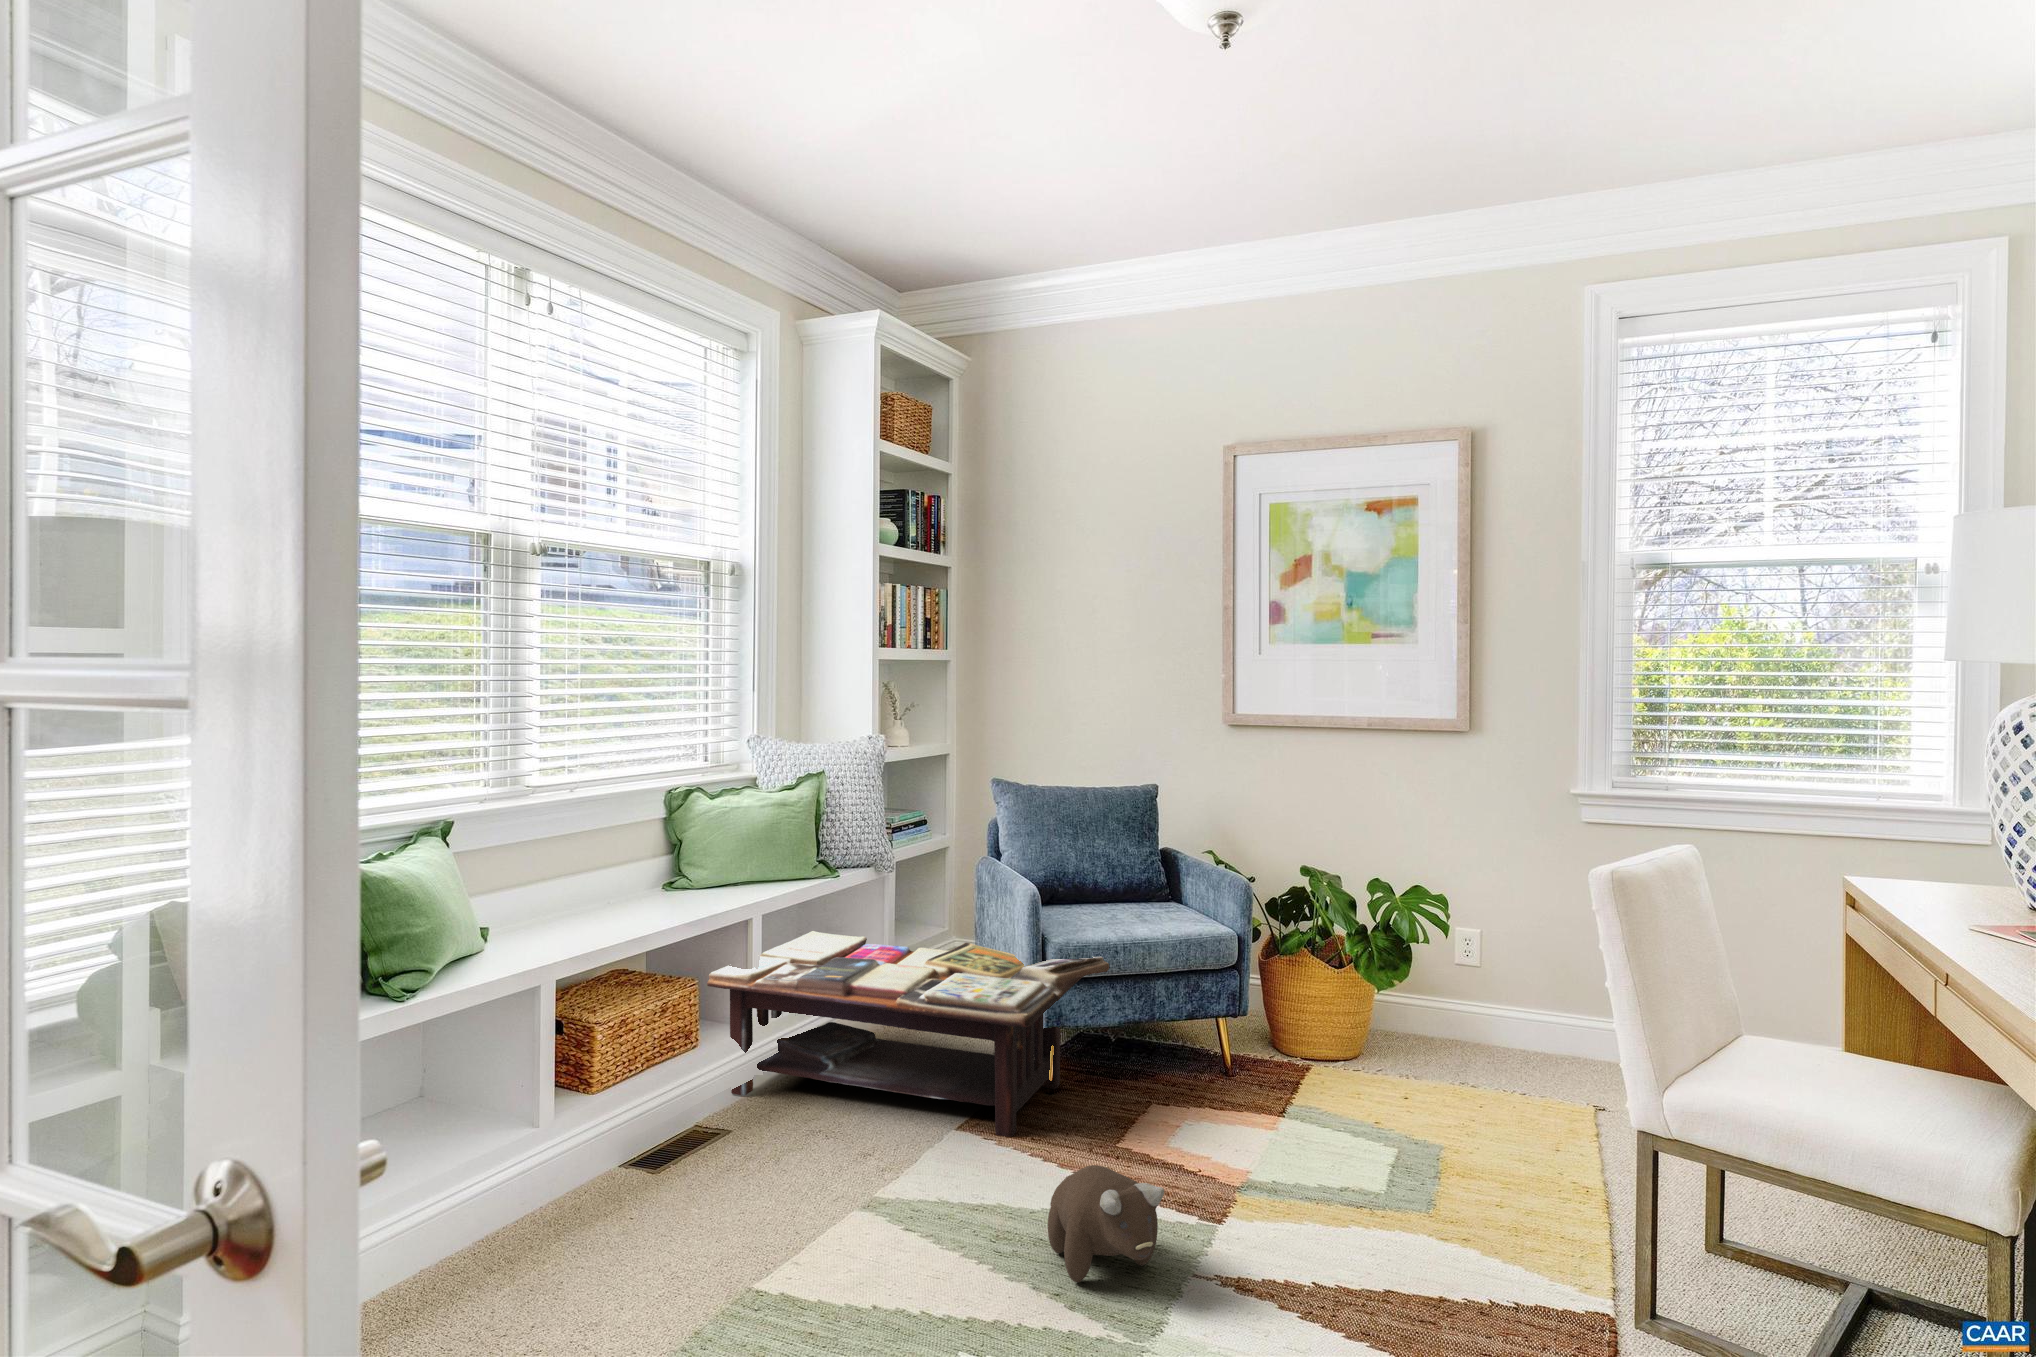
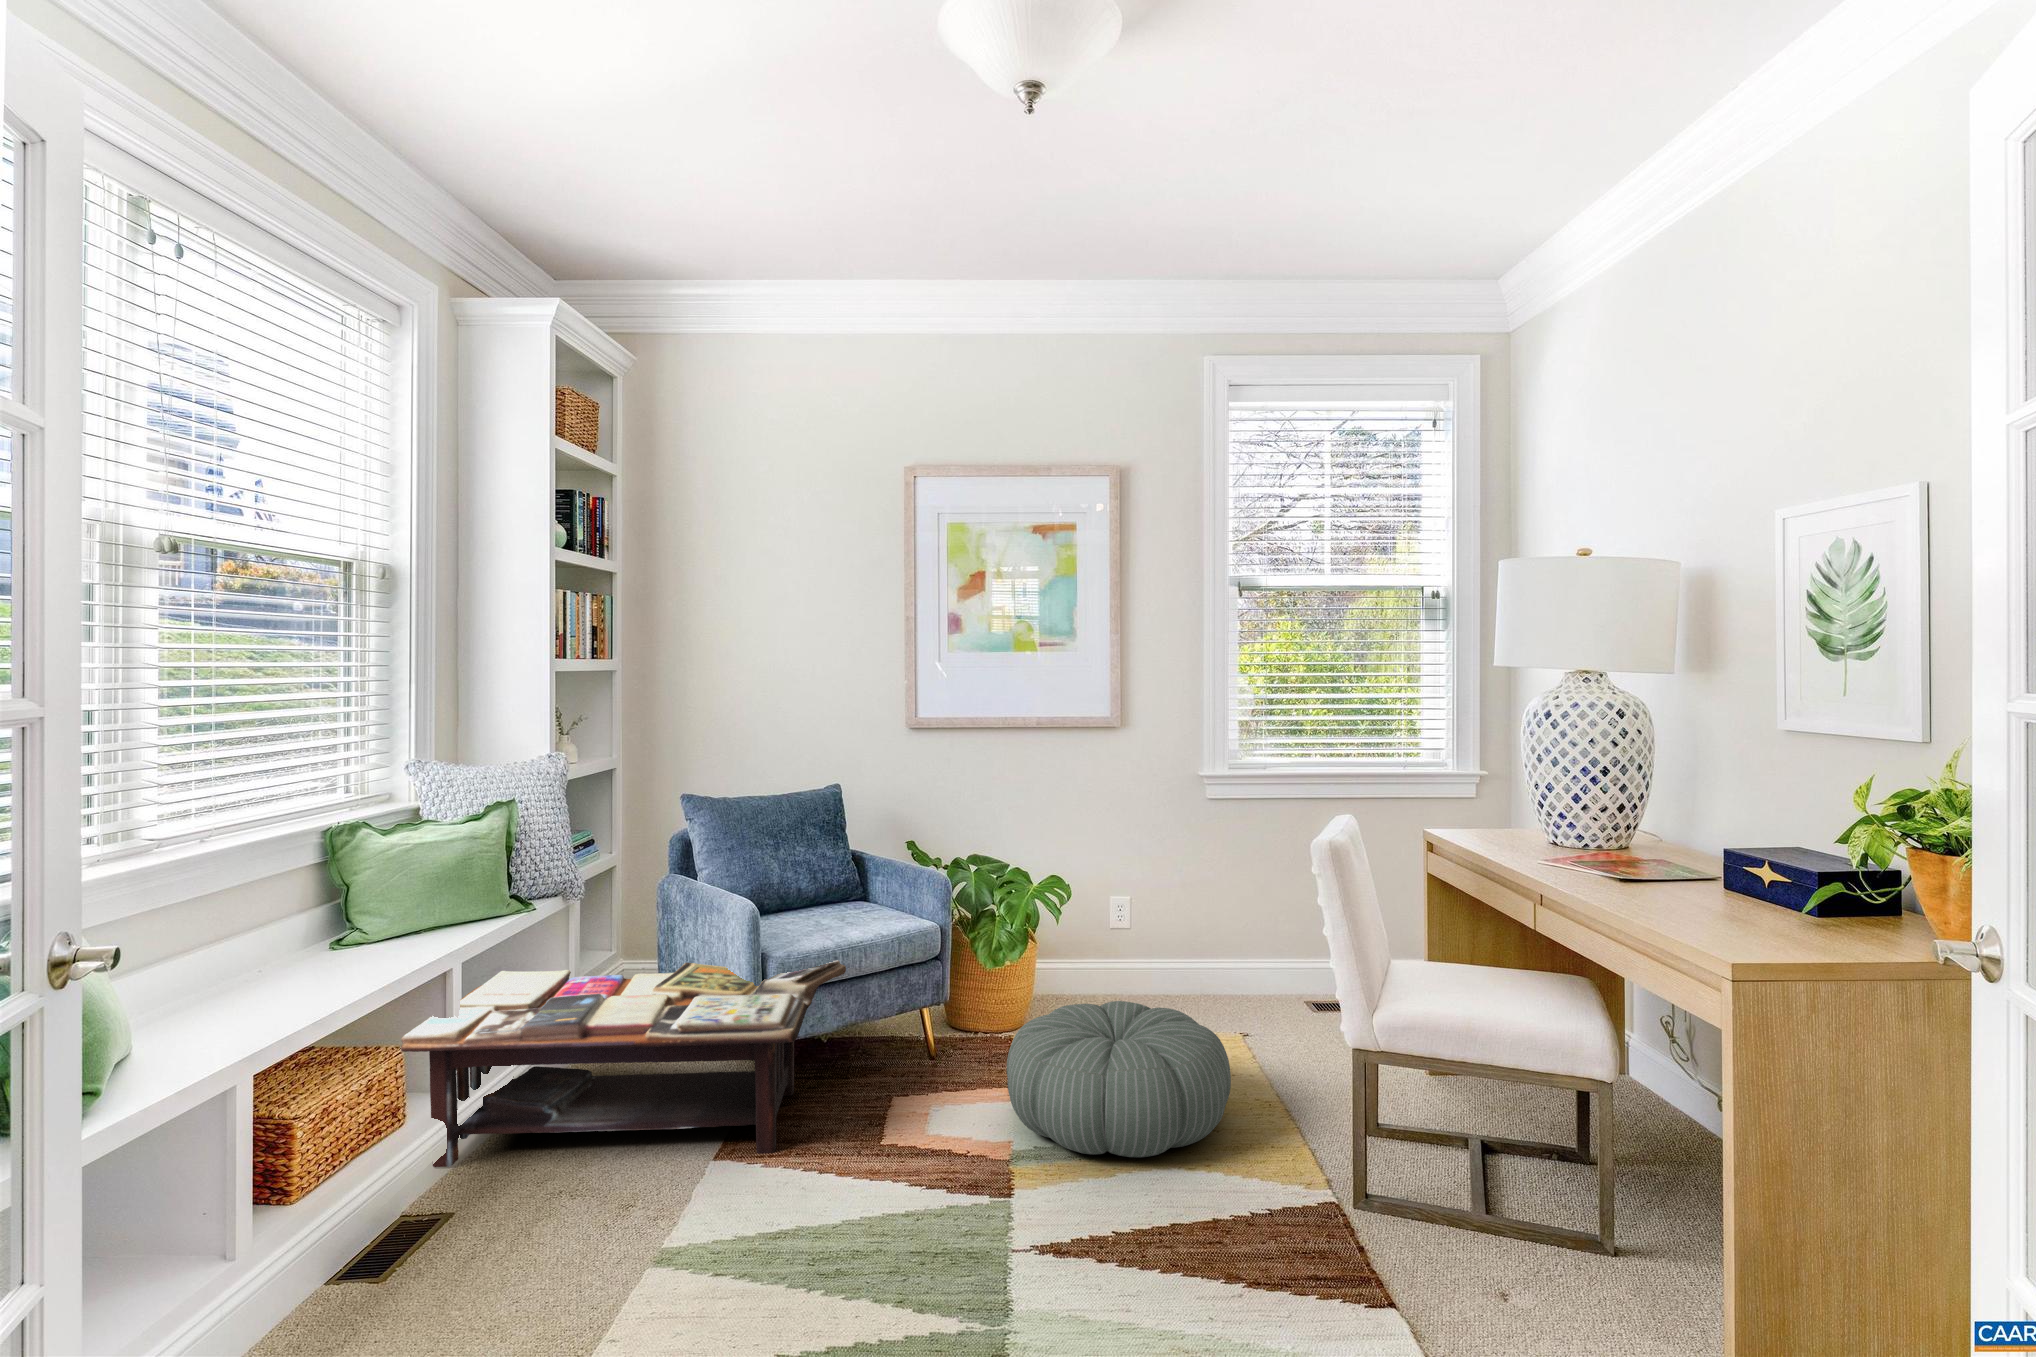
pouf: none [1253,1038,1527,1218] -> present [1007,1001,1231,1157]
plush toy: present [1048,1165,1164,1282] -> none [872,1167,996,1284]

